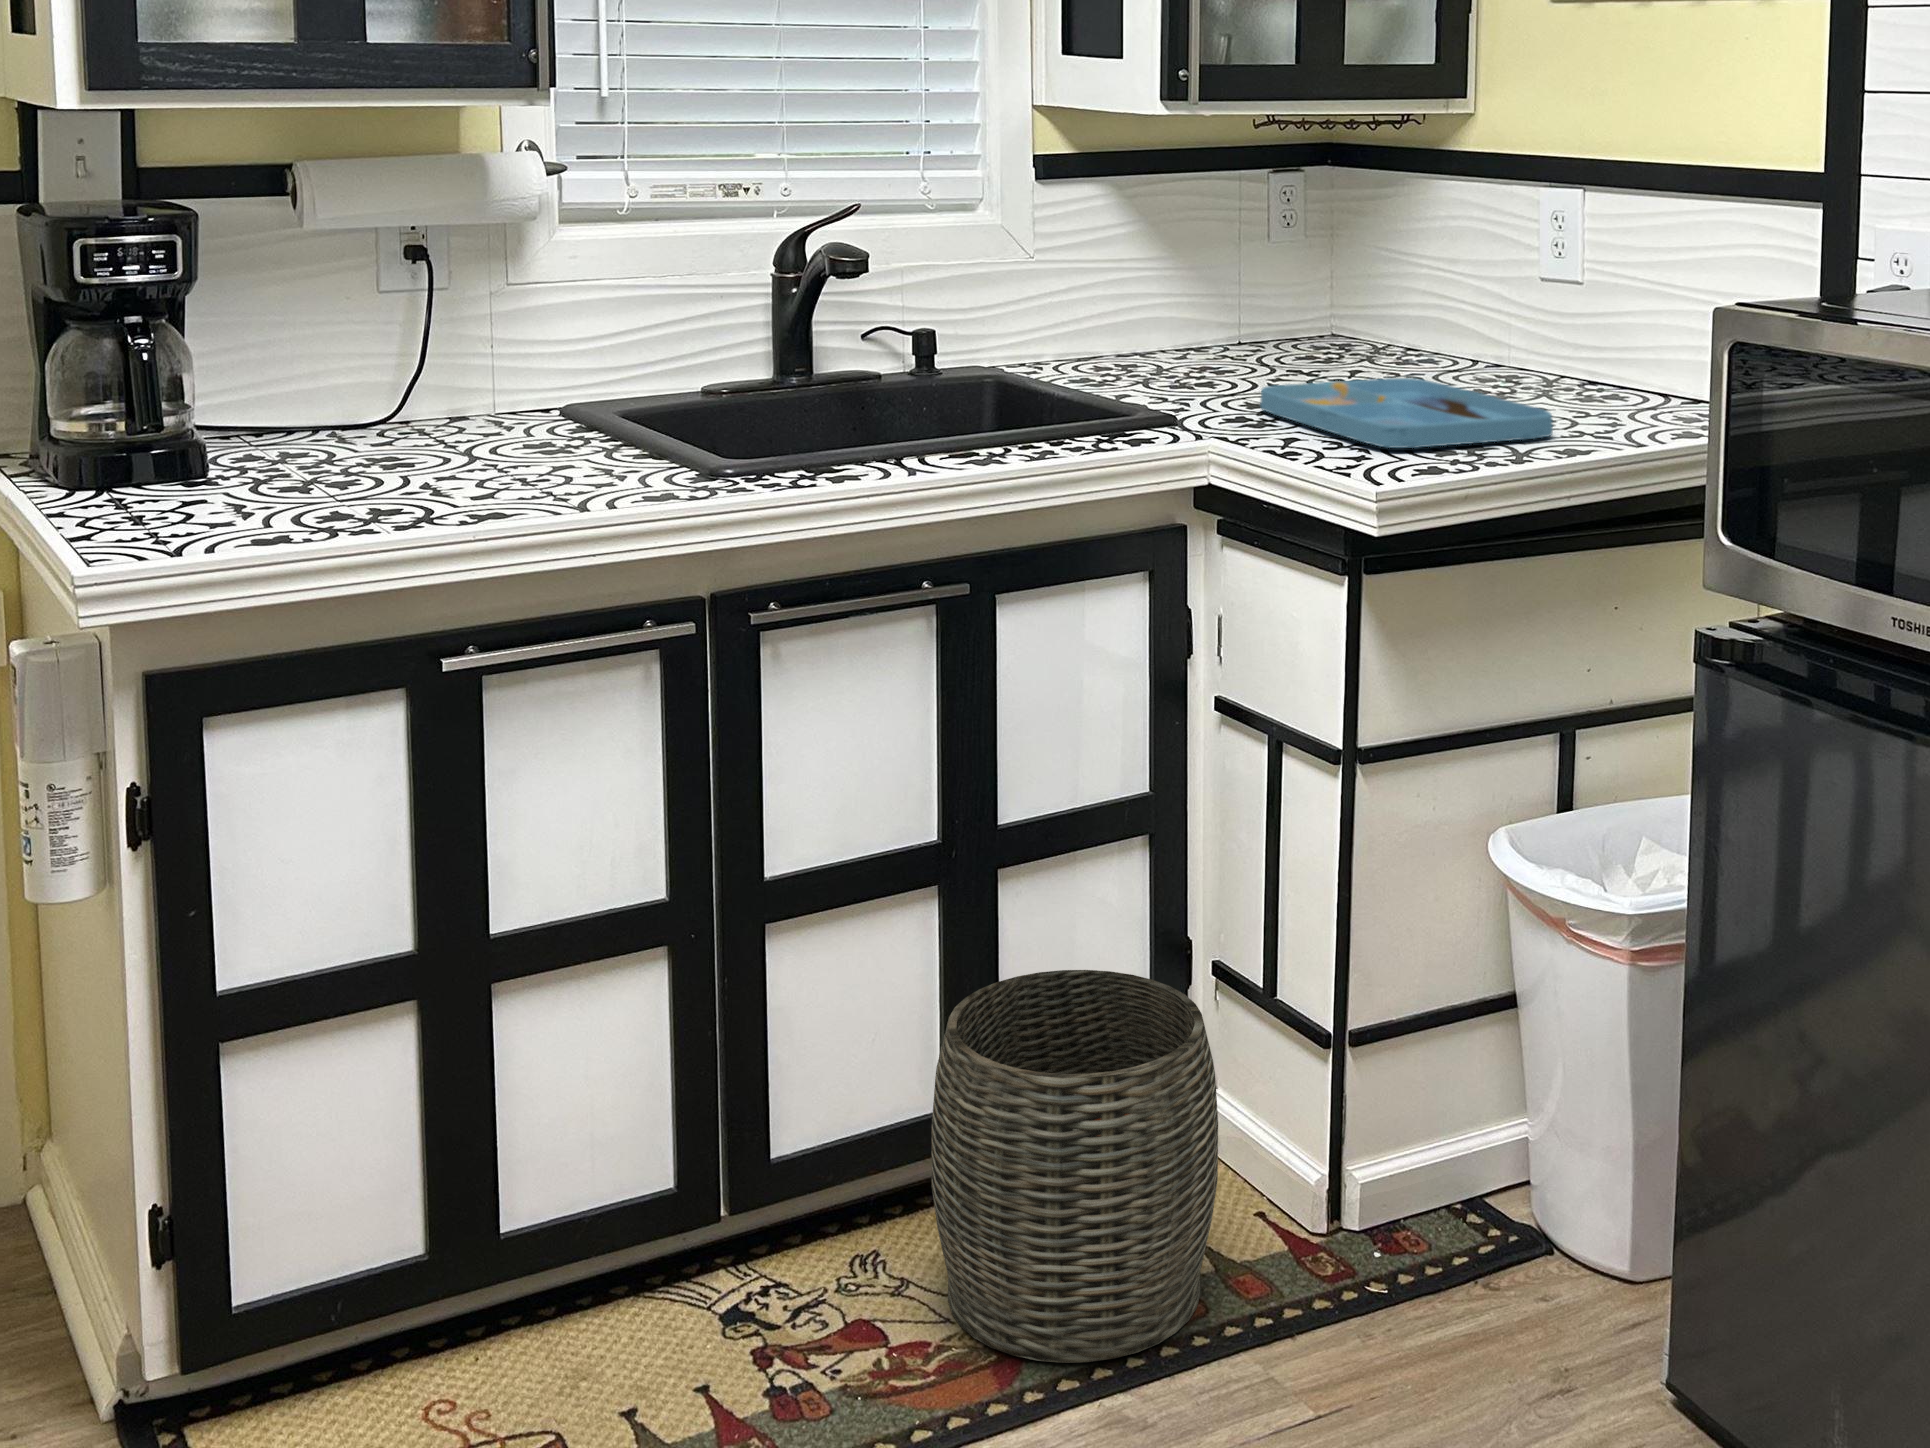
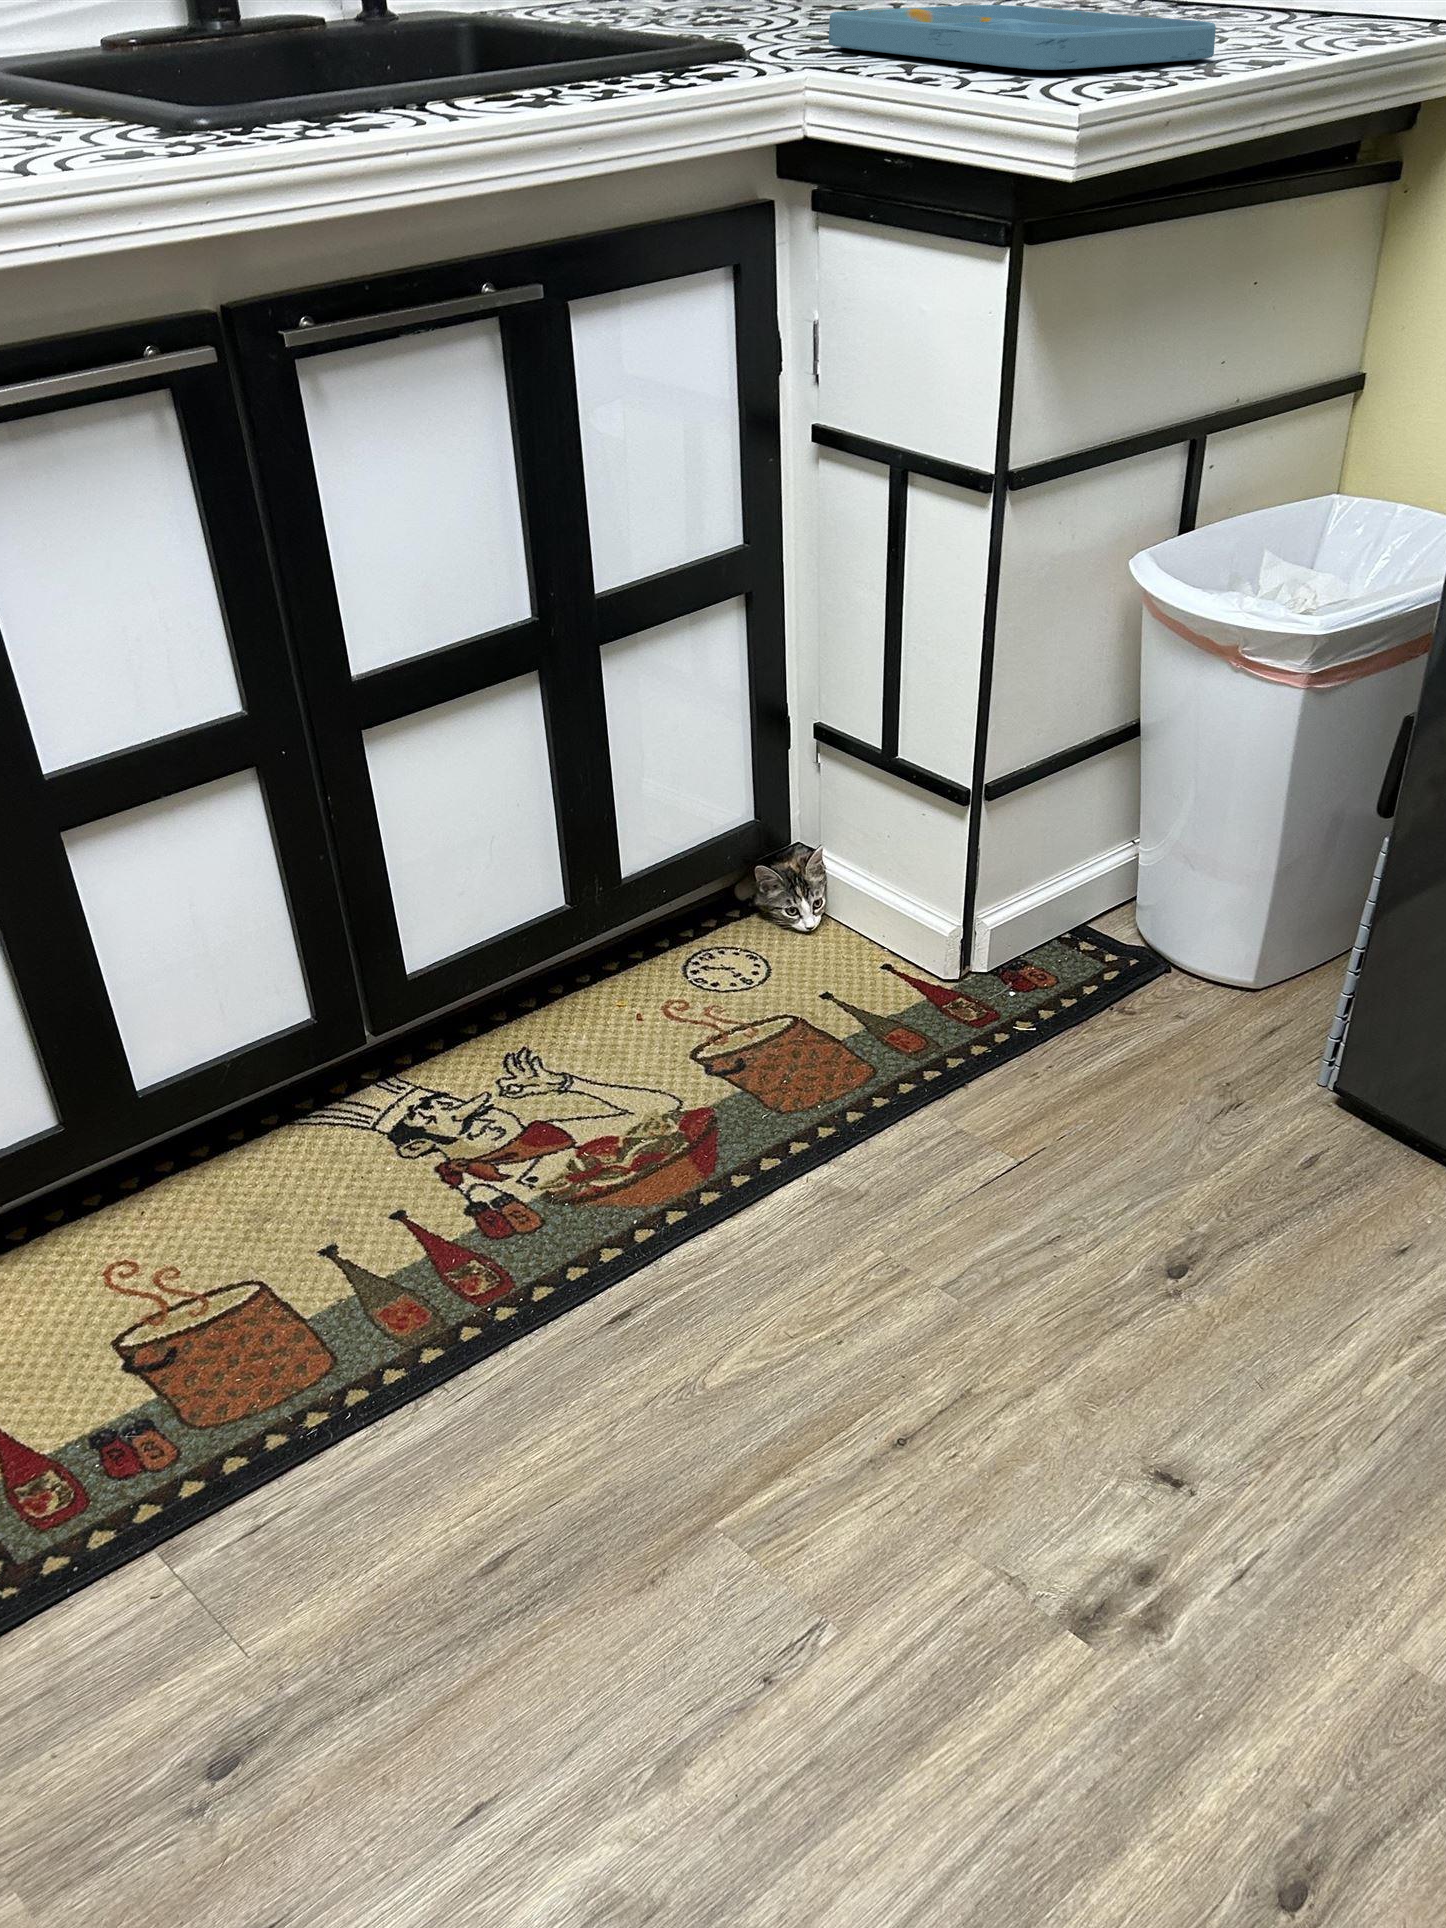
woven basket: present [932,970,1218,1363] -> none [579,750,882,1140]

